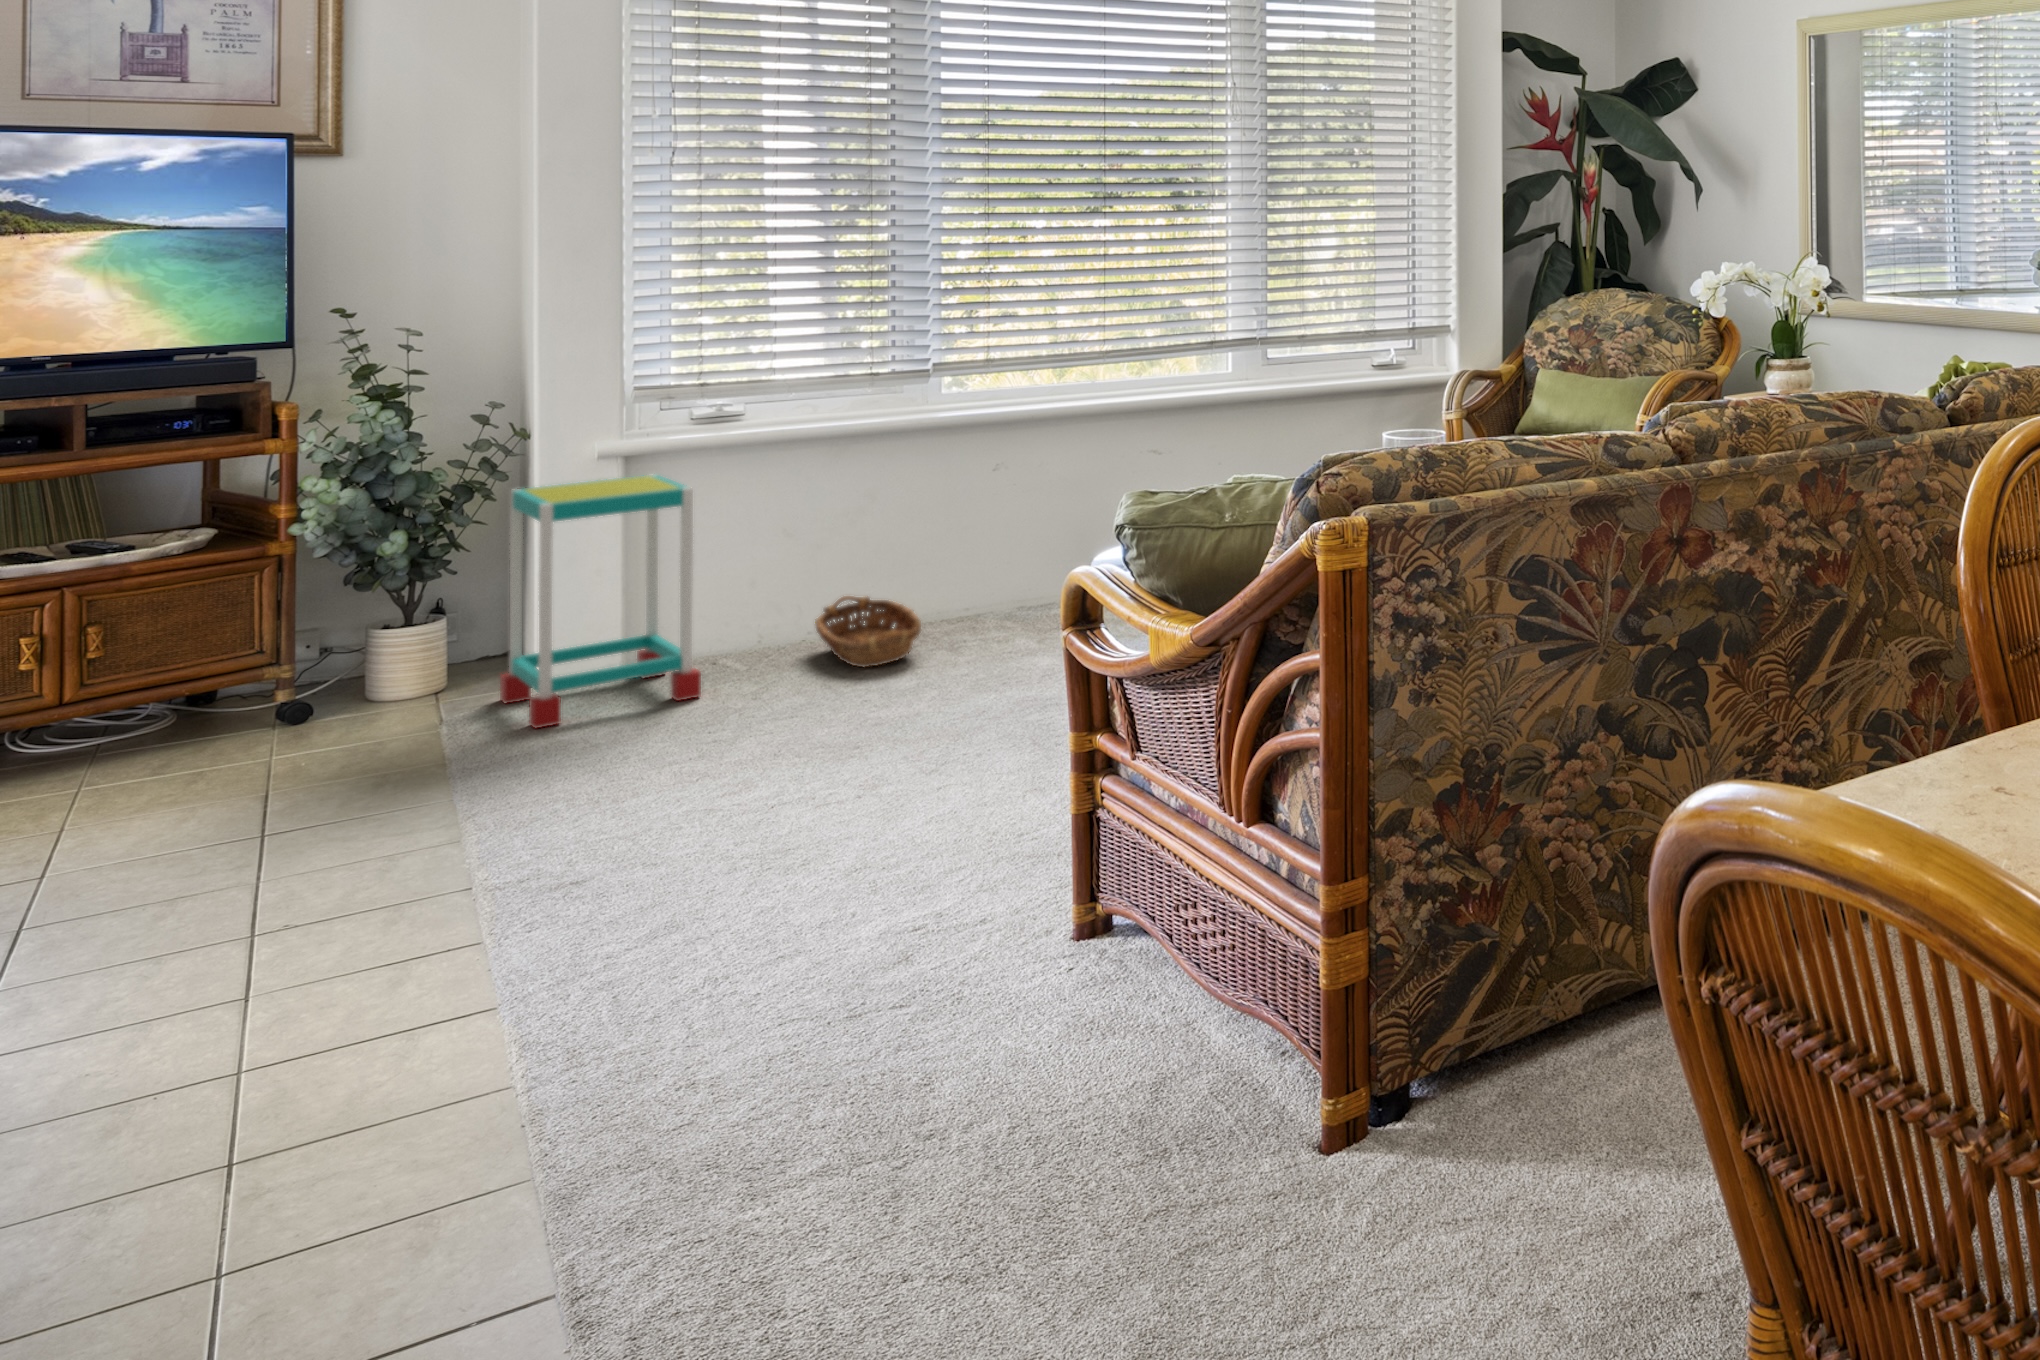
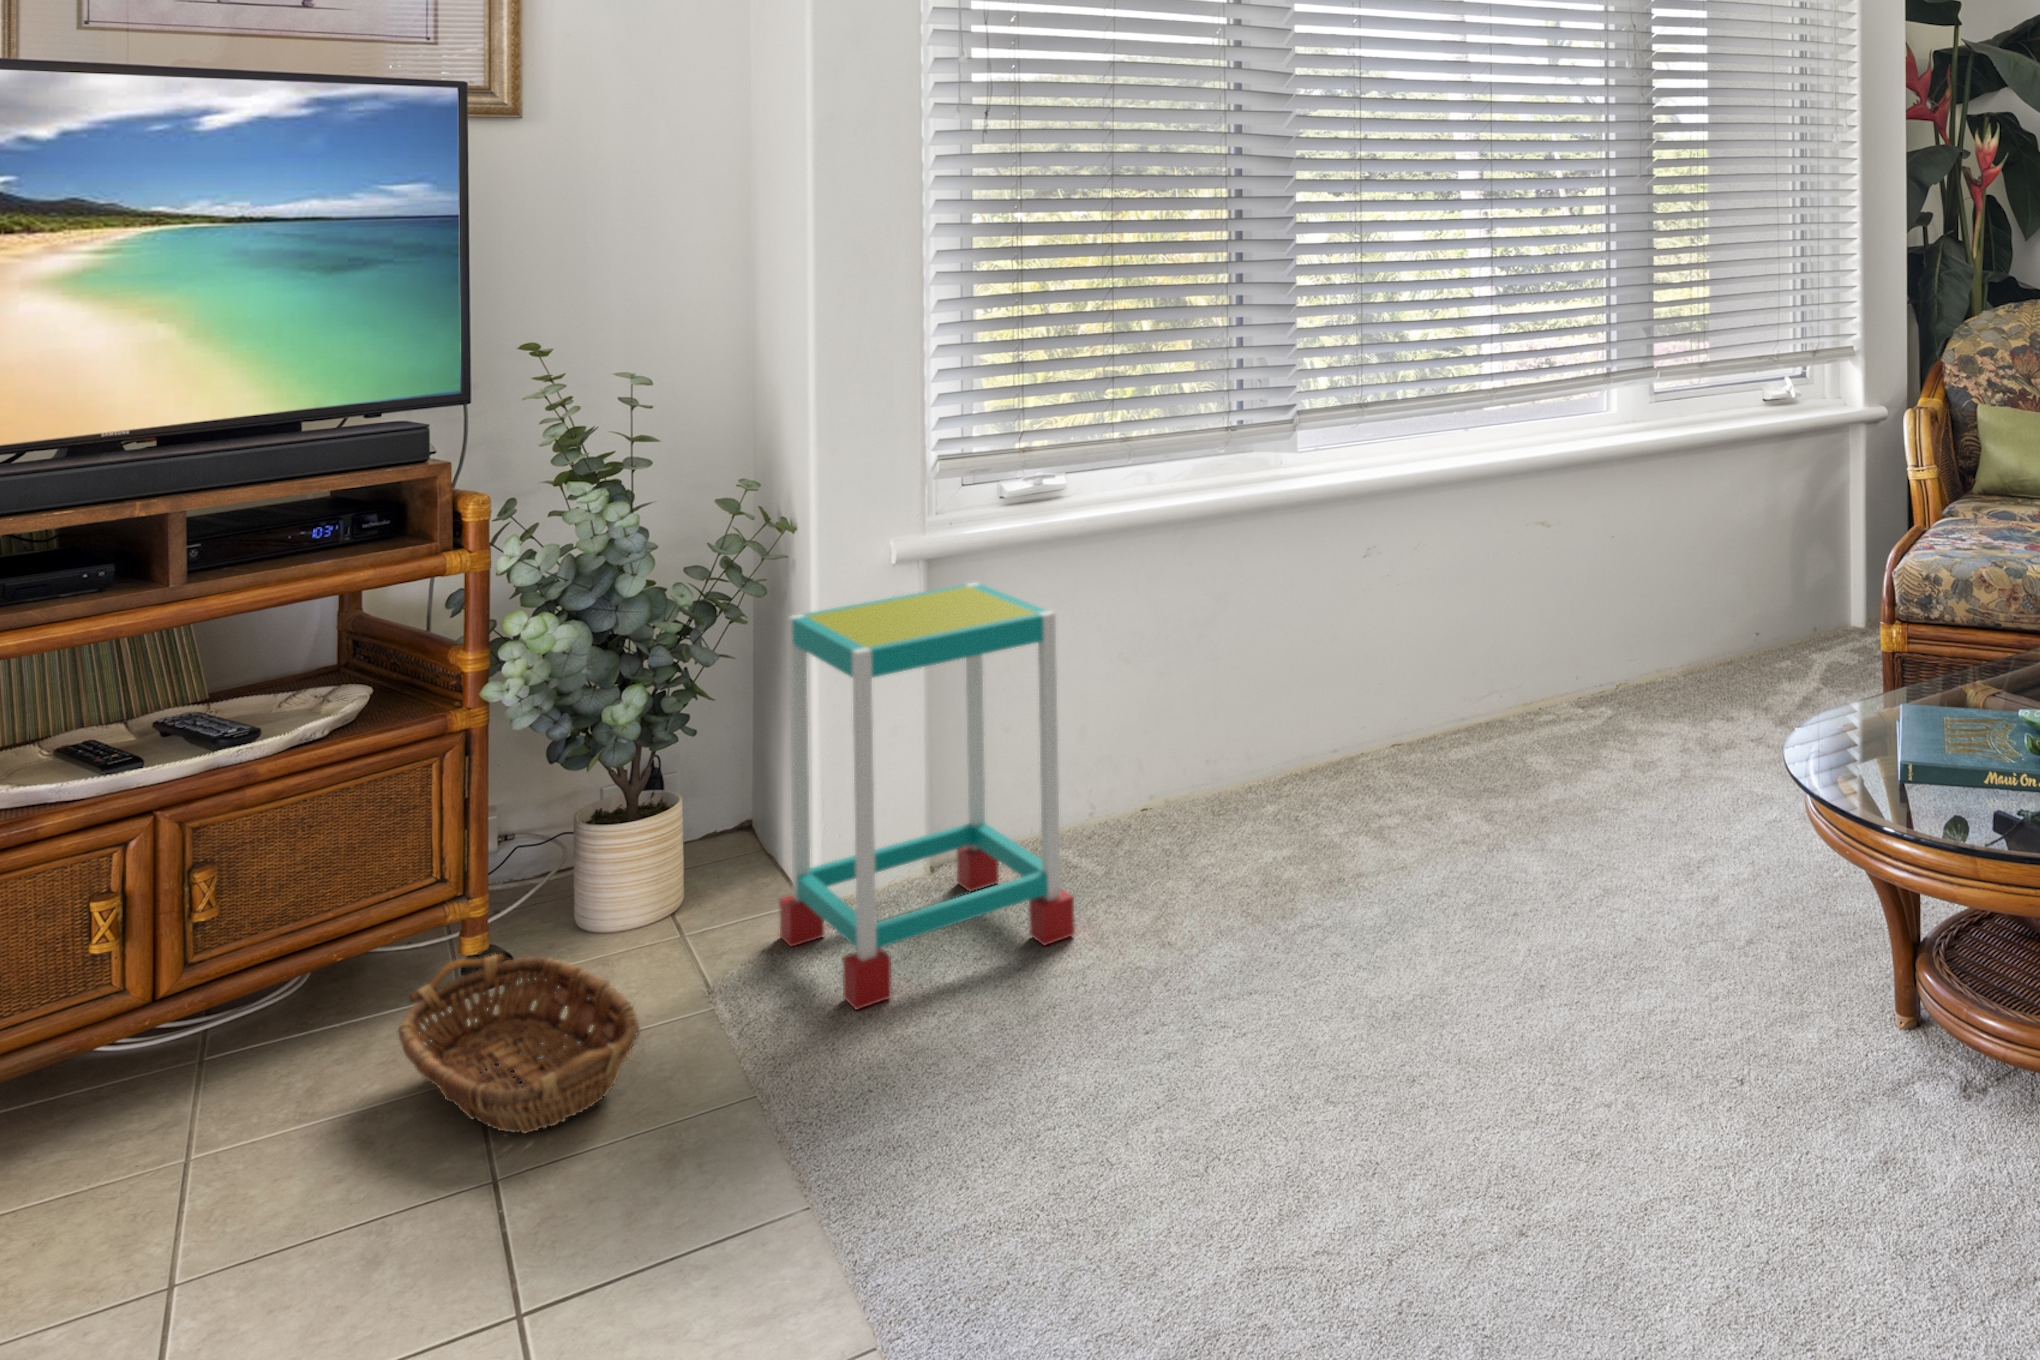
basket: present [815,596,921,668] -> present [398,954,640,1133]

